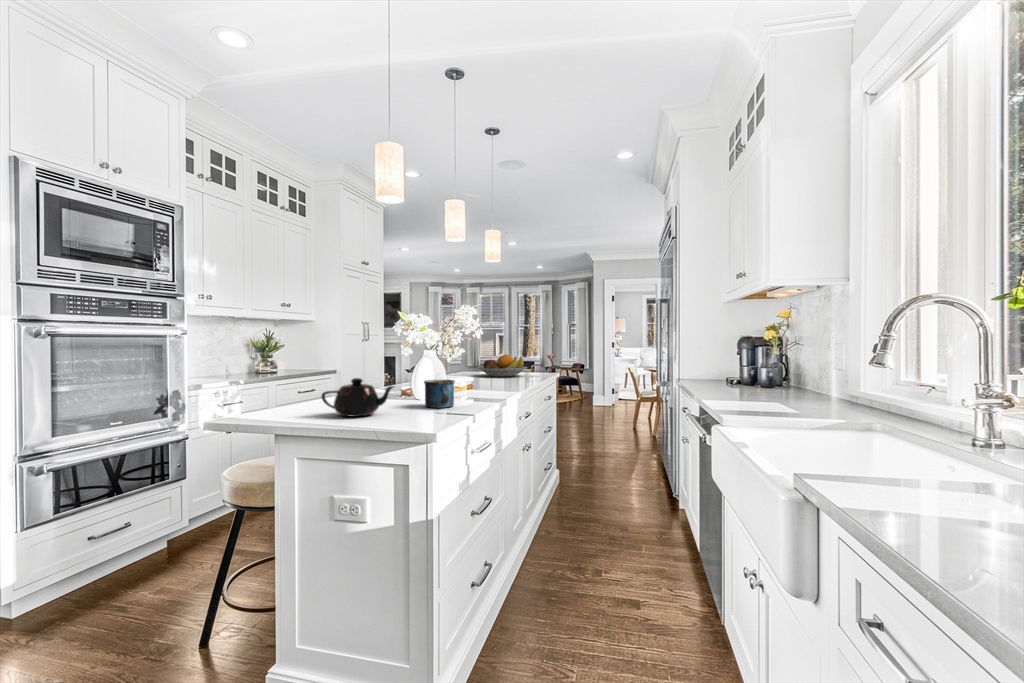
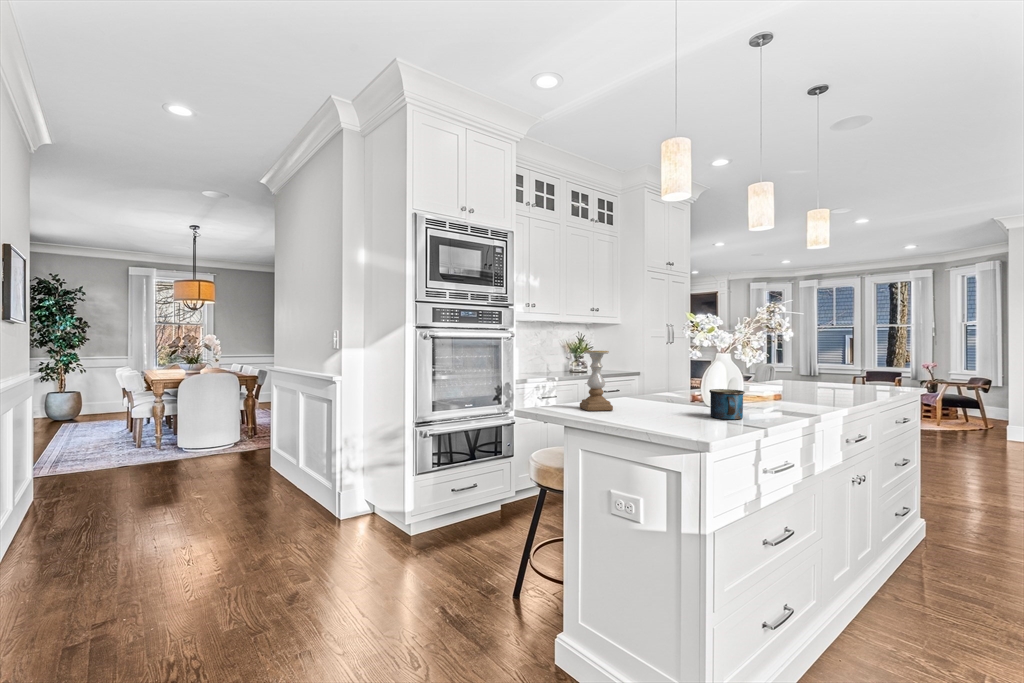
candle holder: none [285,346,326,413] -> present [580,351,613,411]
fruit bowl: present [478,355,527,377] -> none [792,364,861,390]
teapot: present [322,378,394,416] -> none [607,383,677,419]

